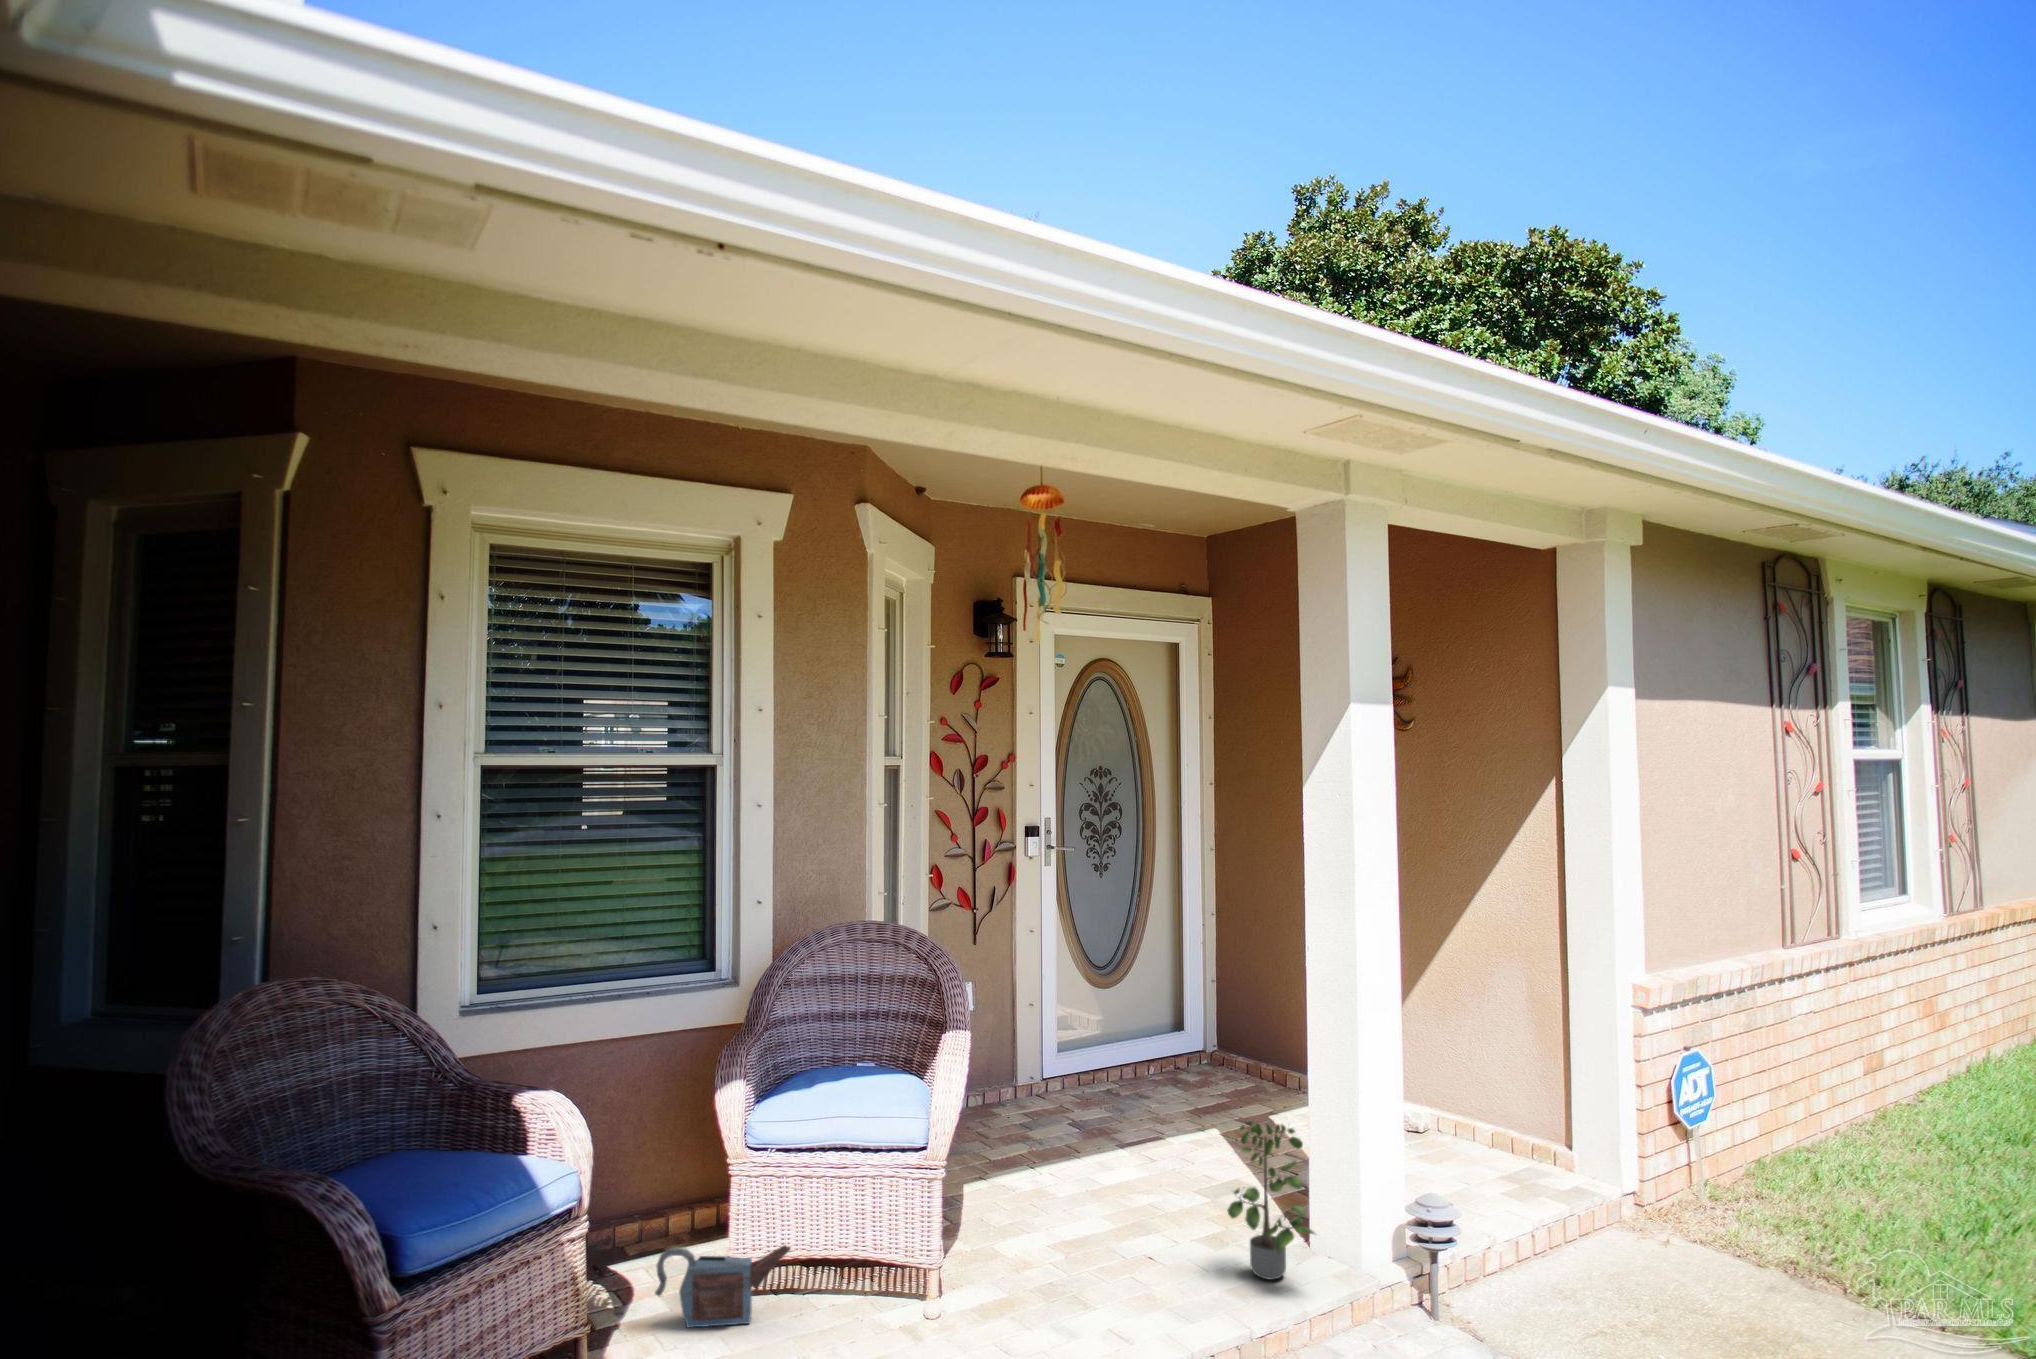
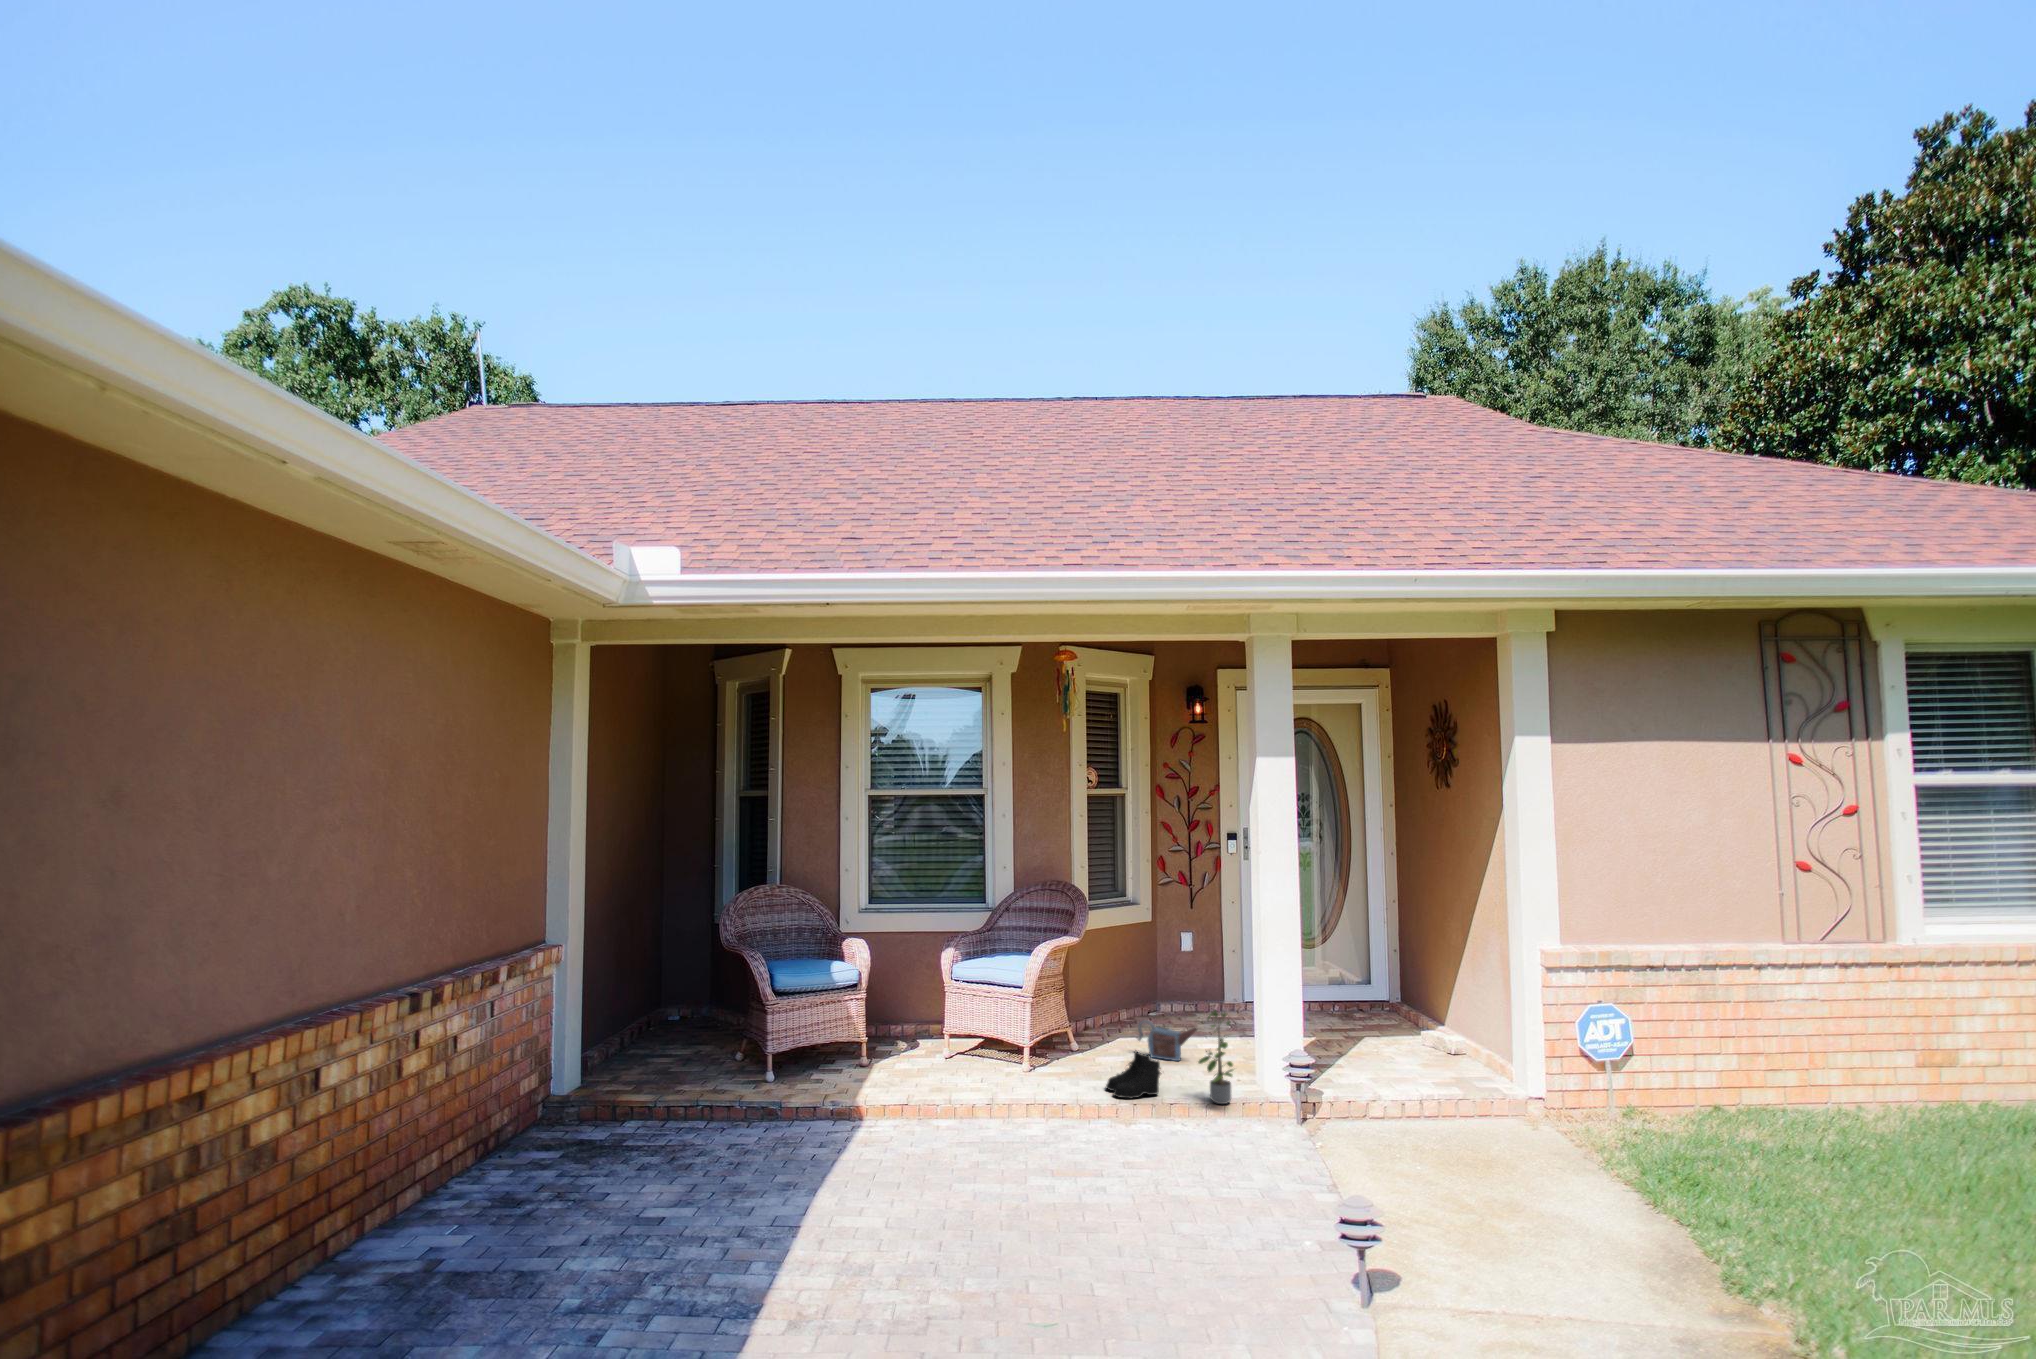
boots: none [1086,1216,1177,1315] -> present [1106,1051,1161,1099]
watering can: present [655,1245,790,1328] -> present [1138,1020,1197,1061]

